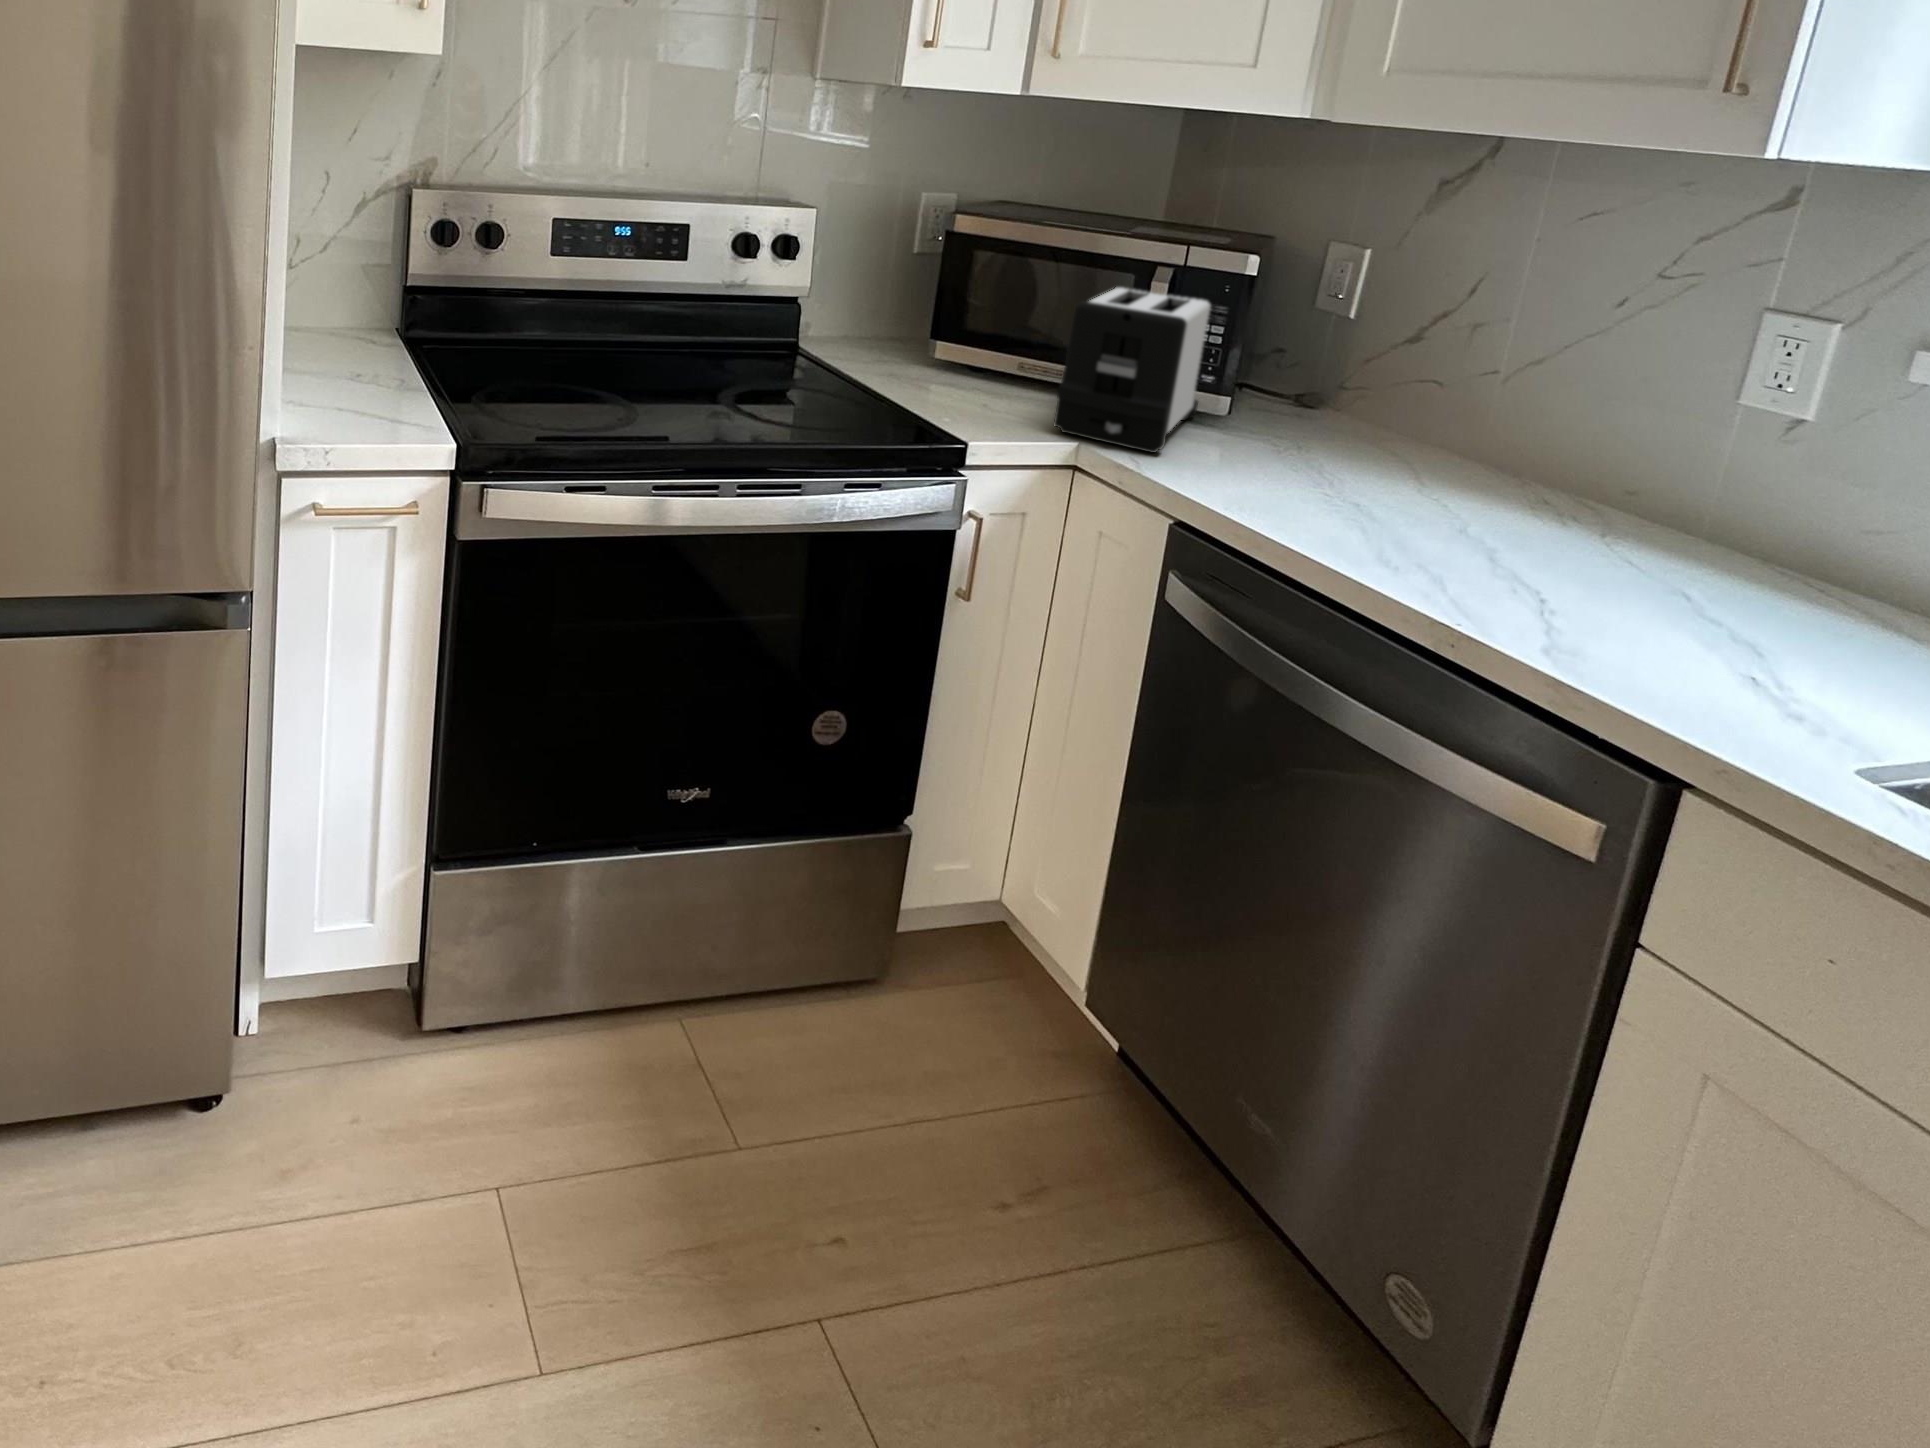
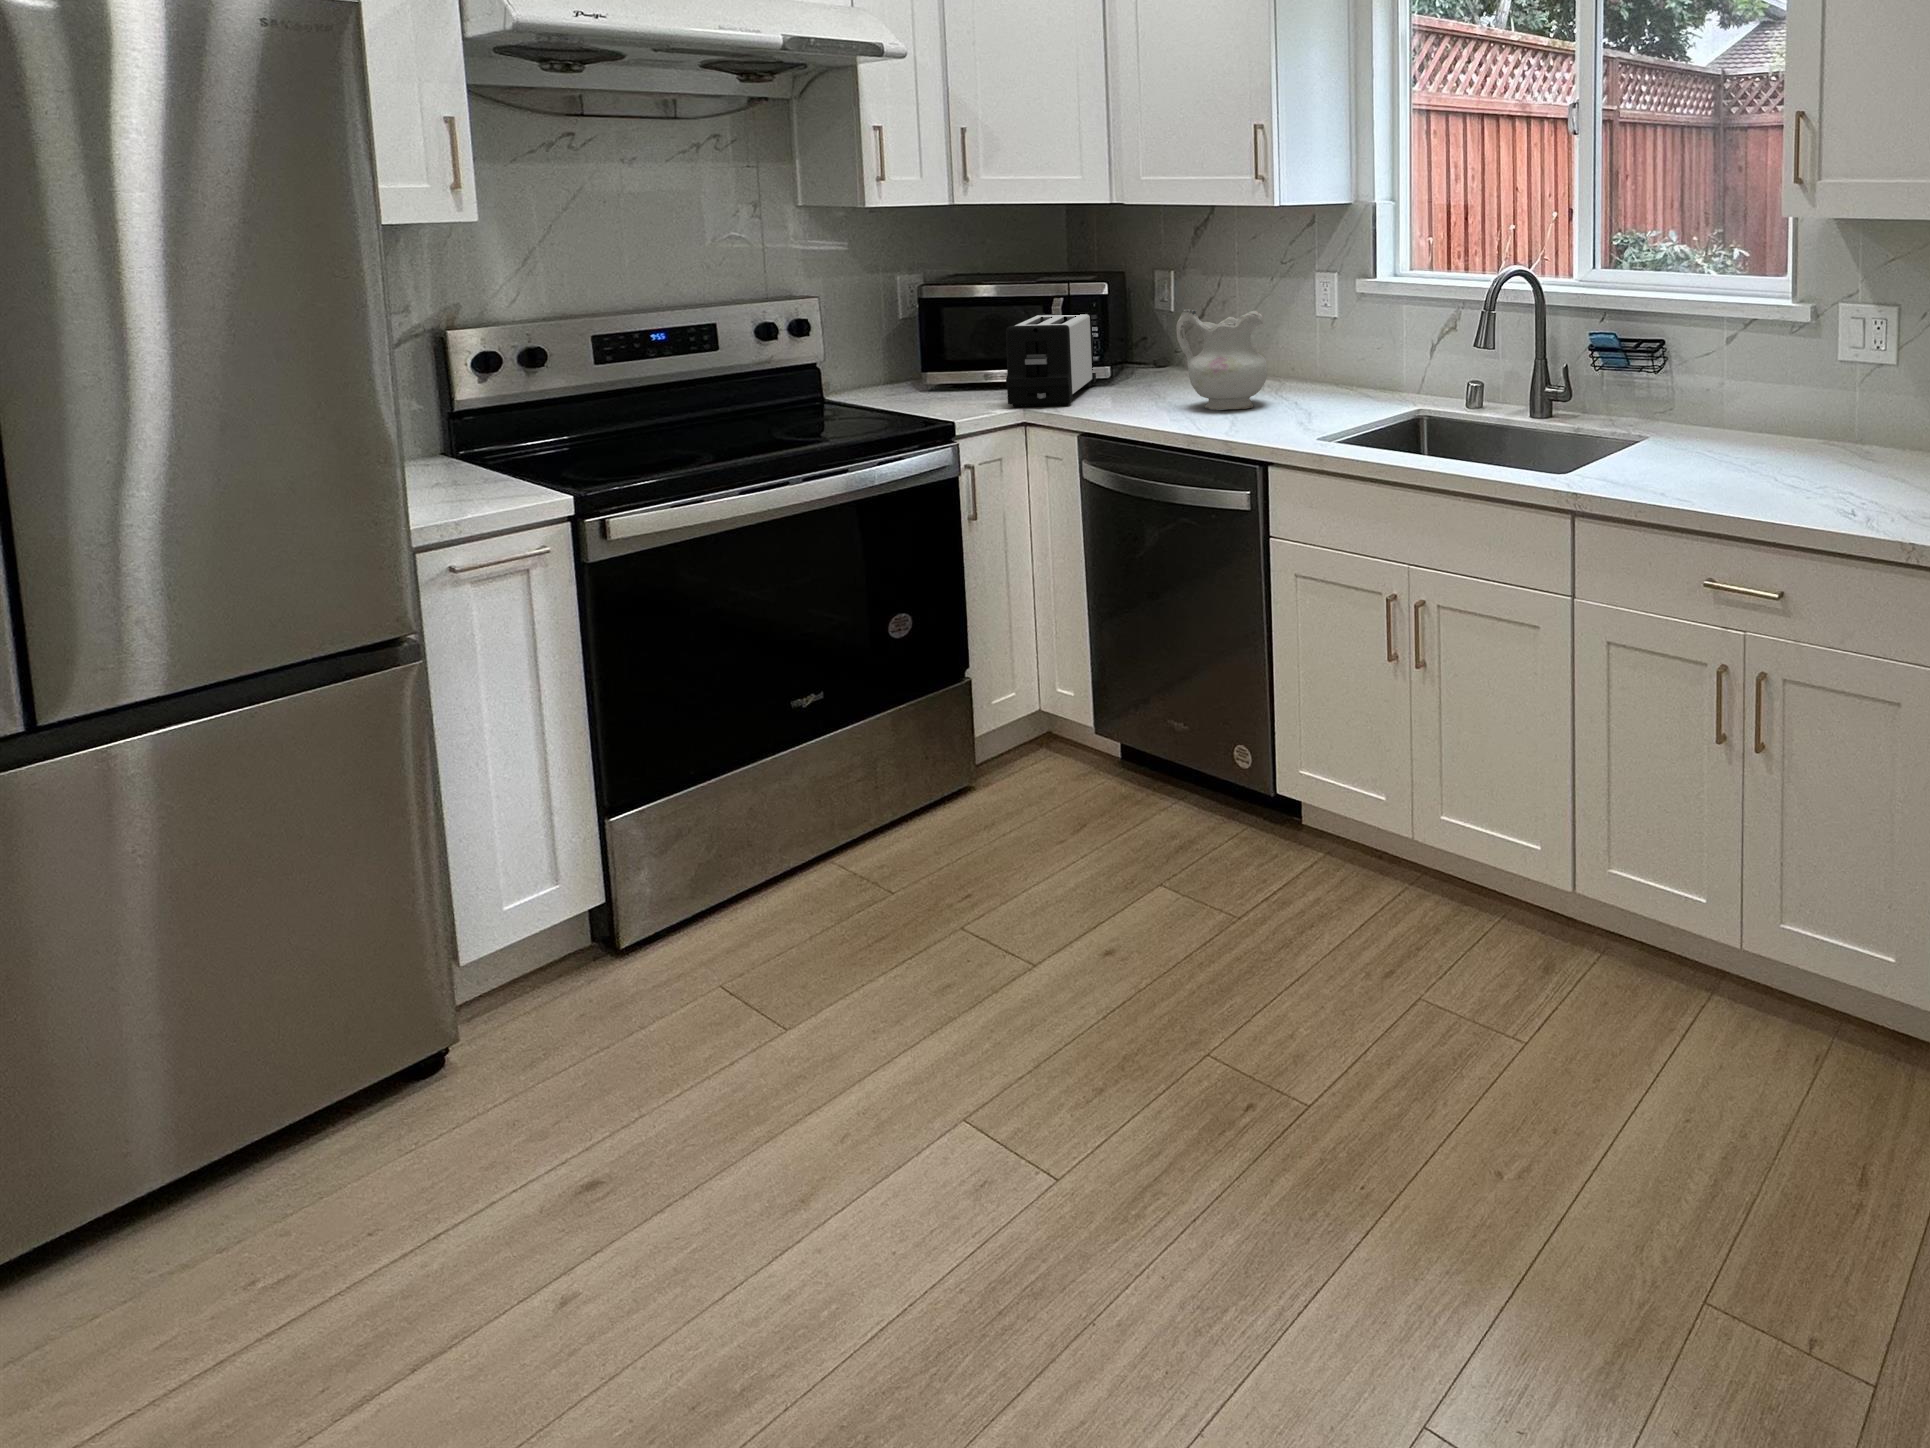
ceramic pitcher: none [1419,339,1658,575] -> present [1176,309,1267,410]

